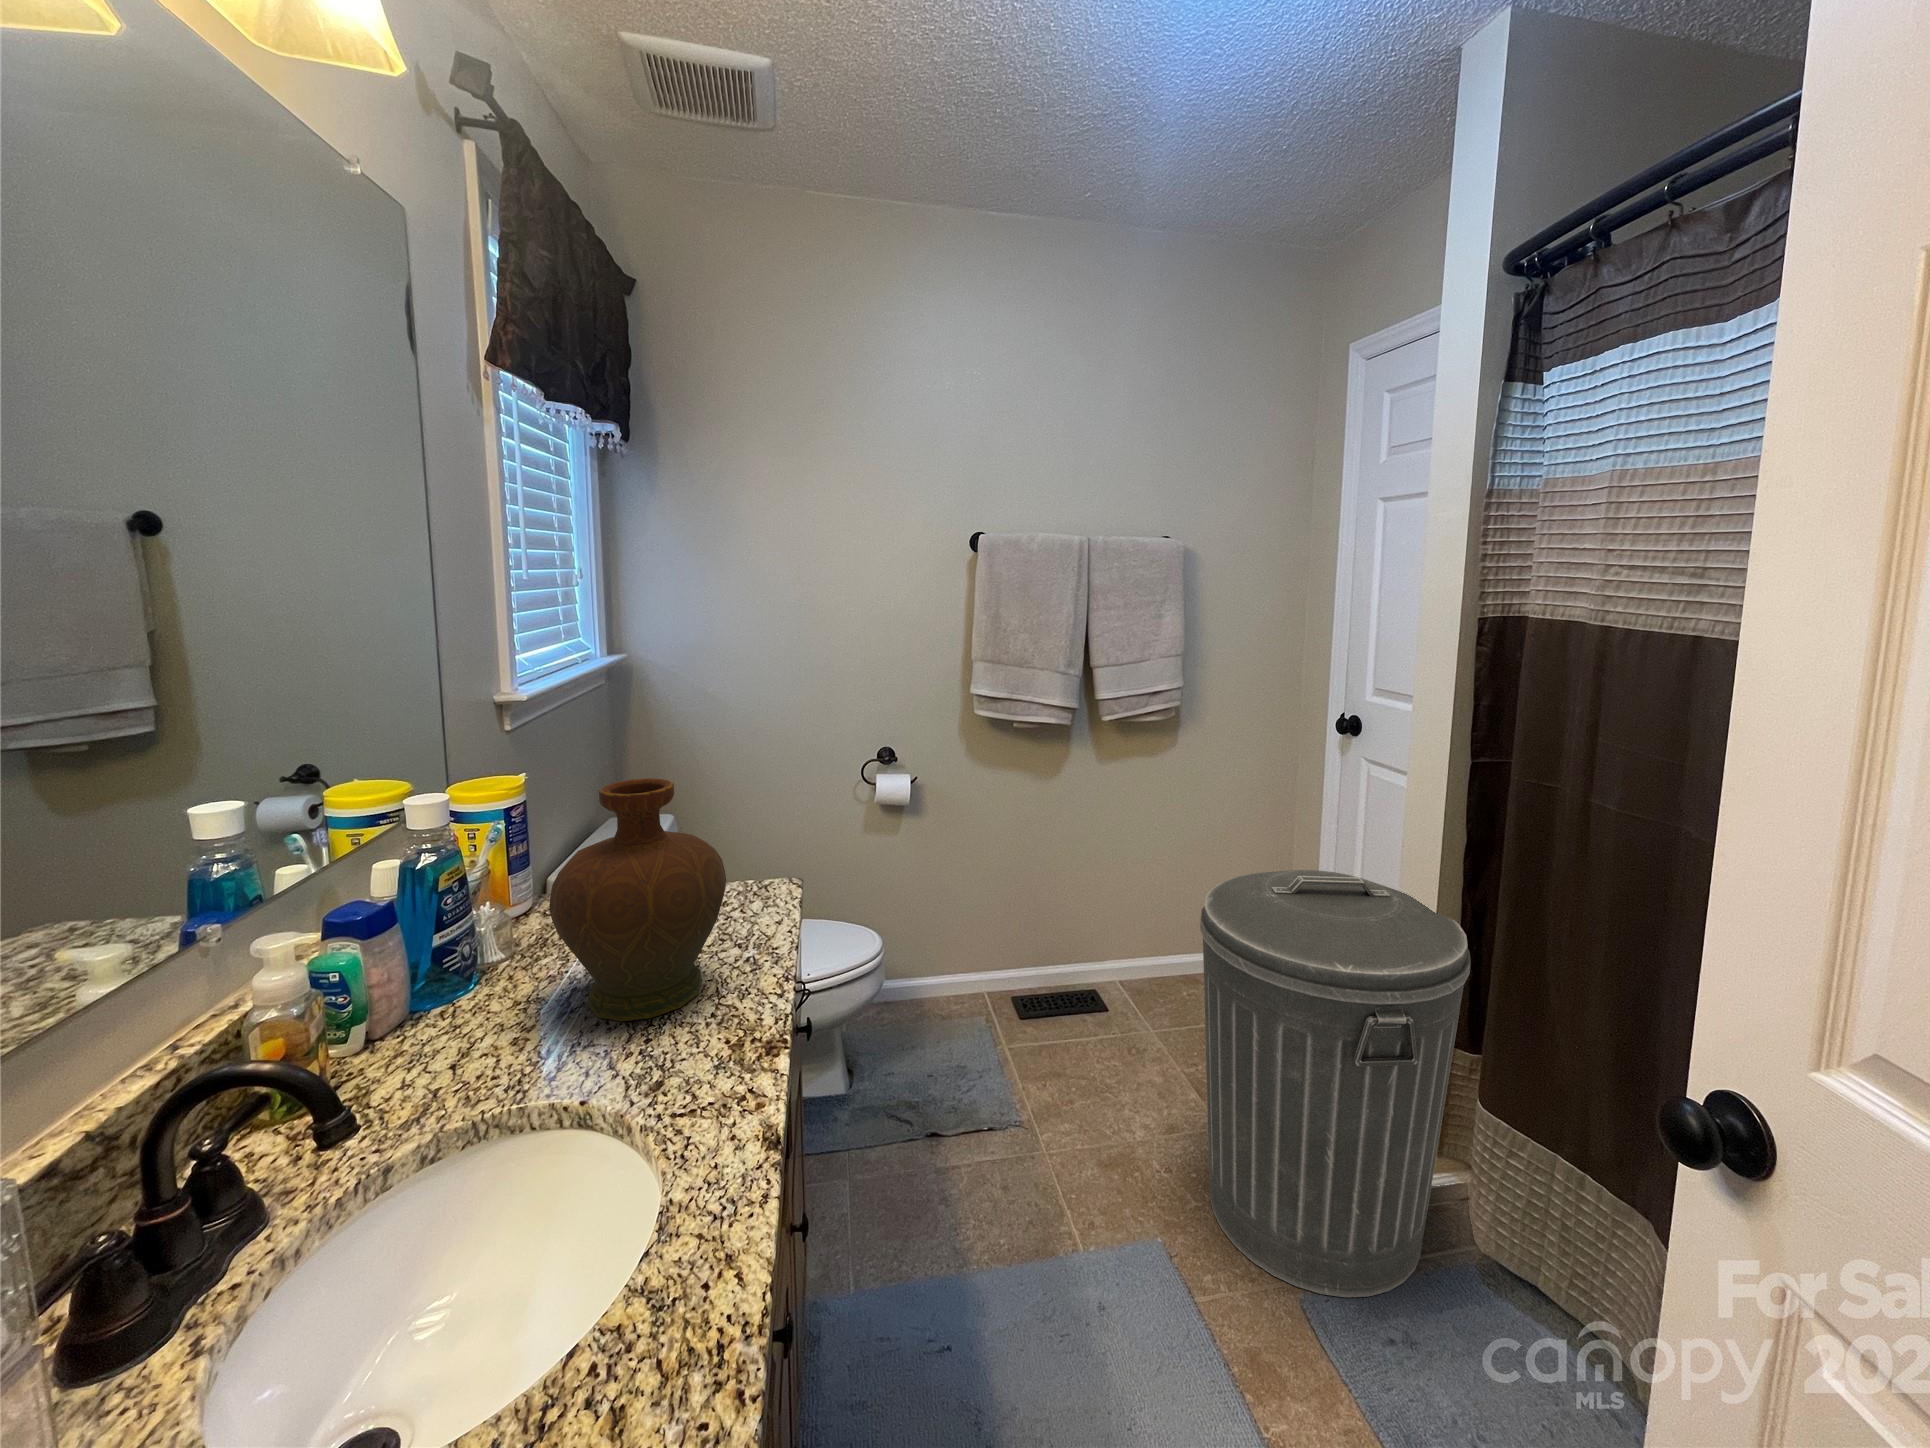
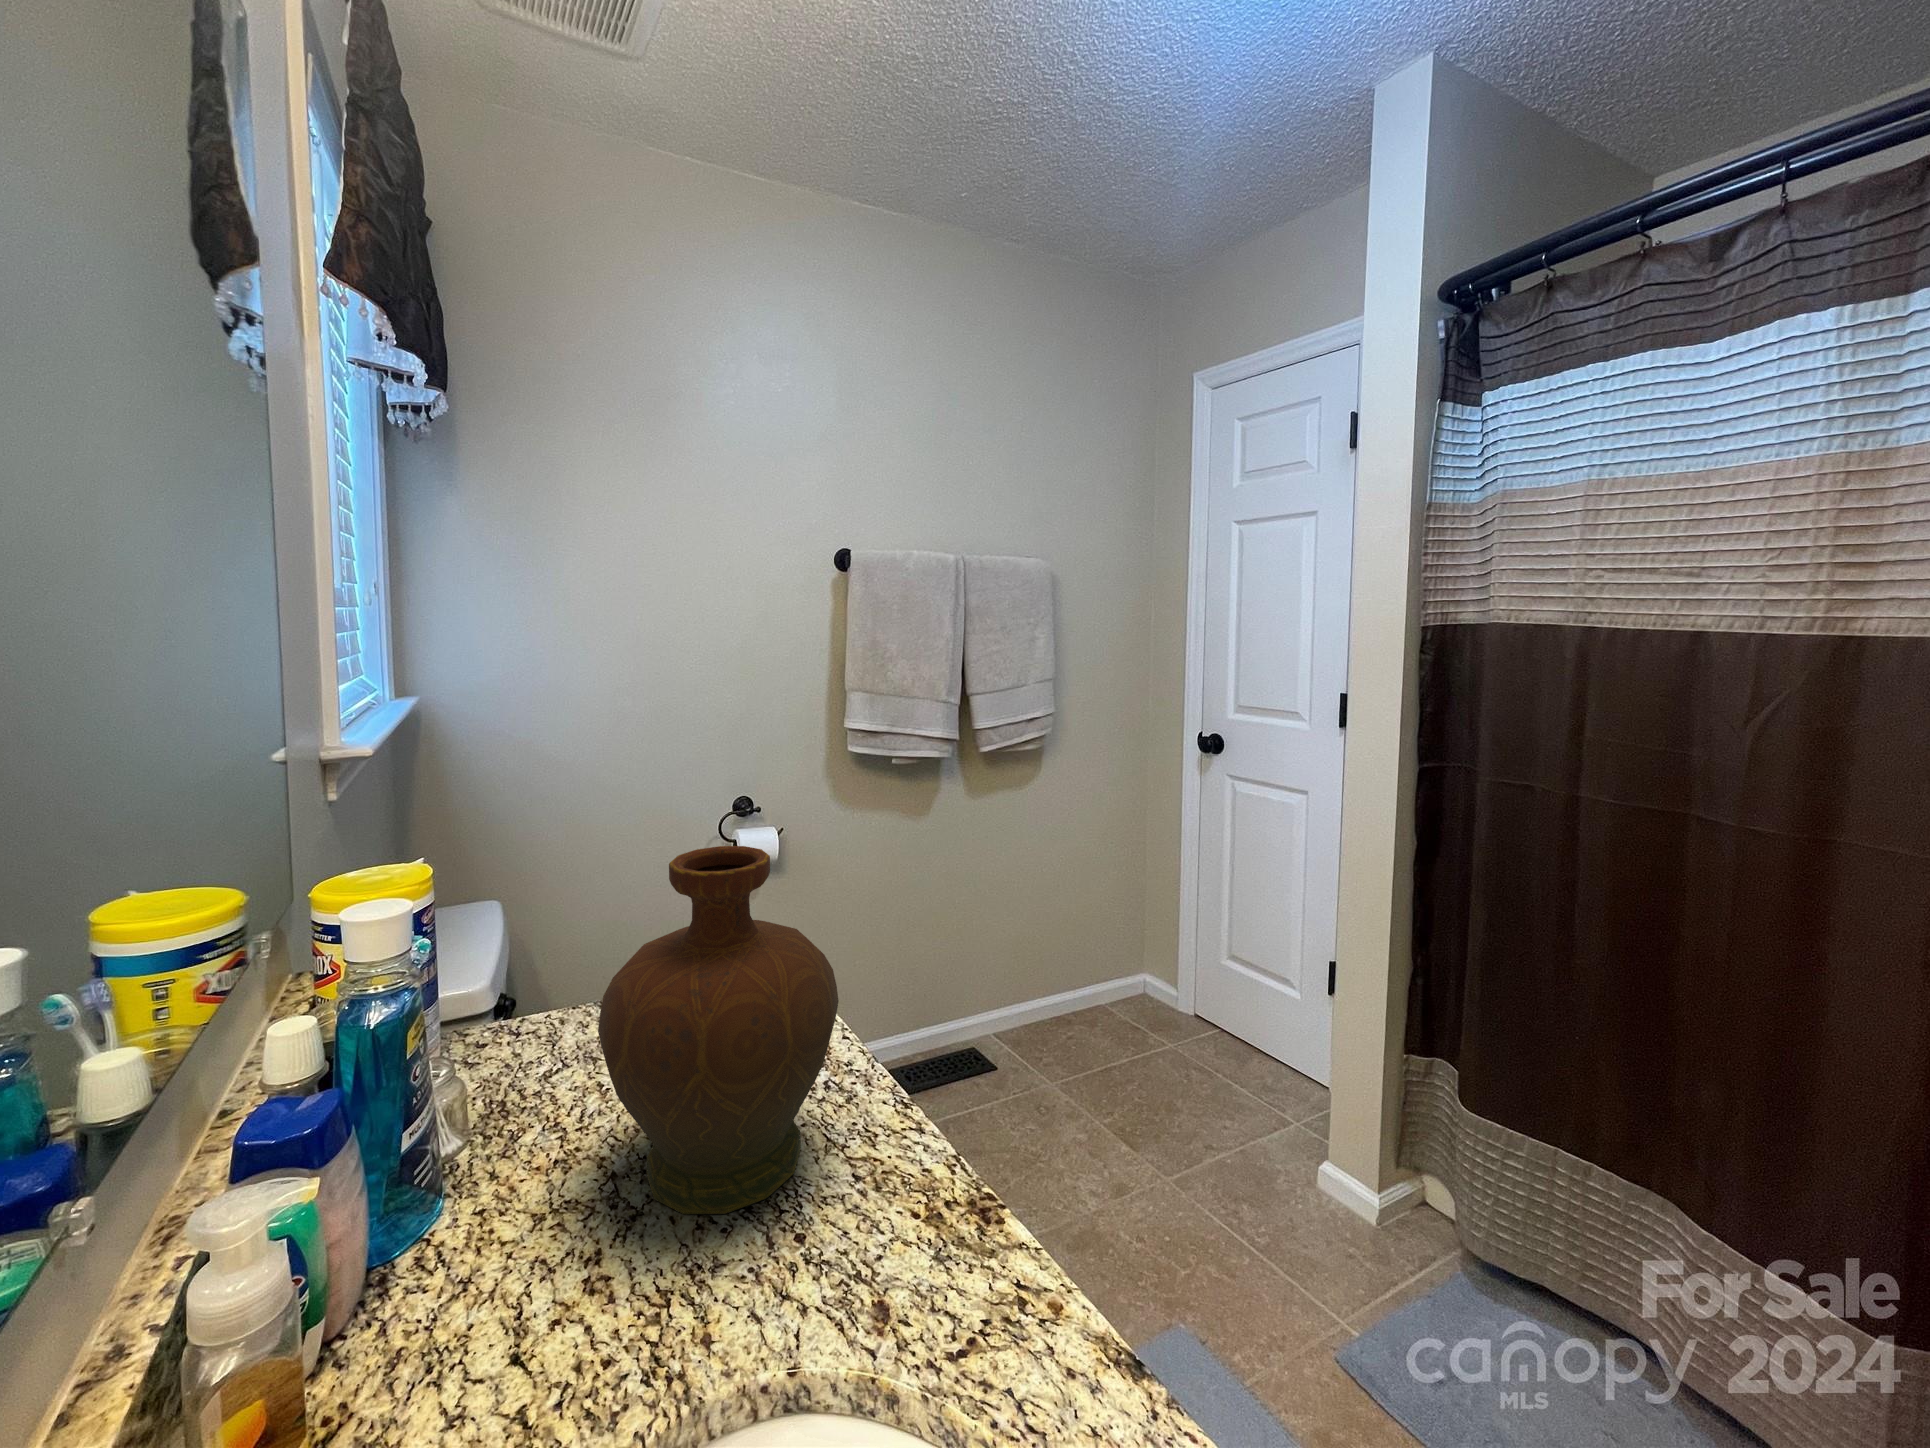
trash can: present [1200,870,1471,1297] -> none [1171,888,1455,1338]

